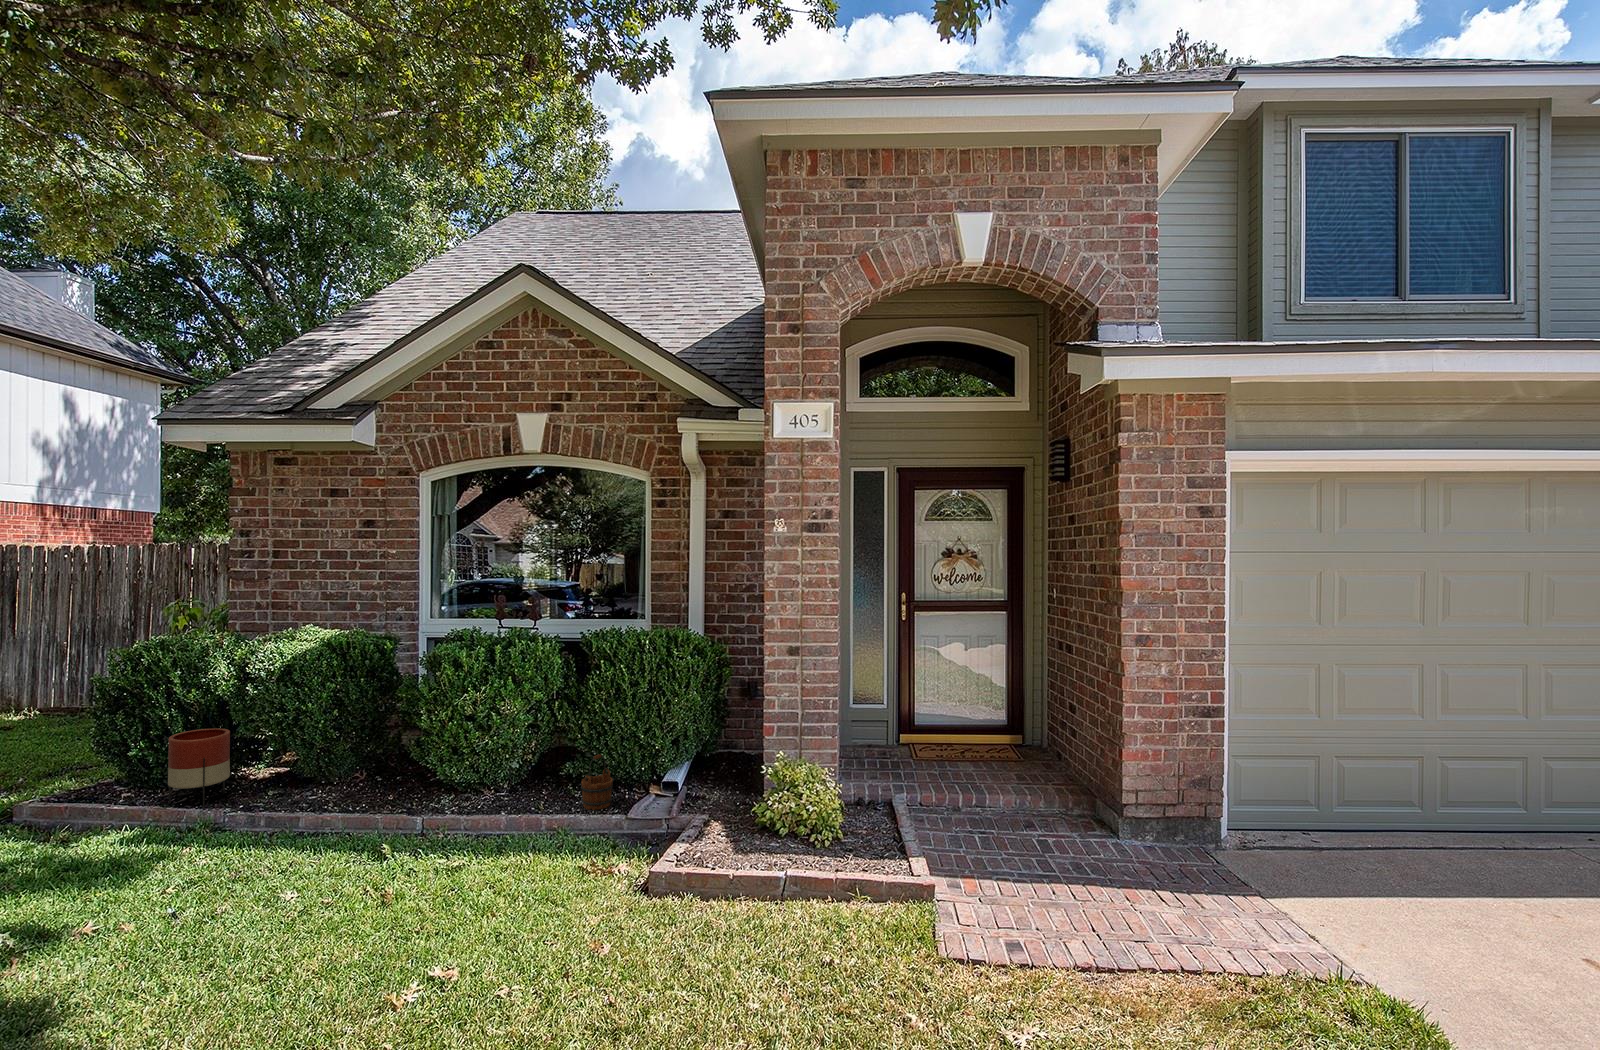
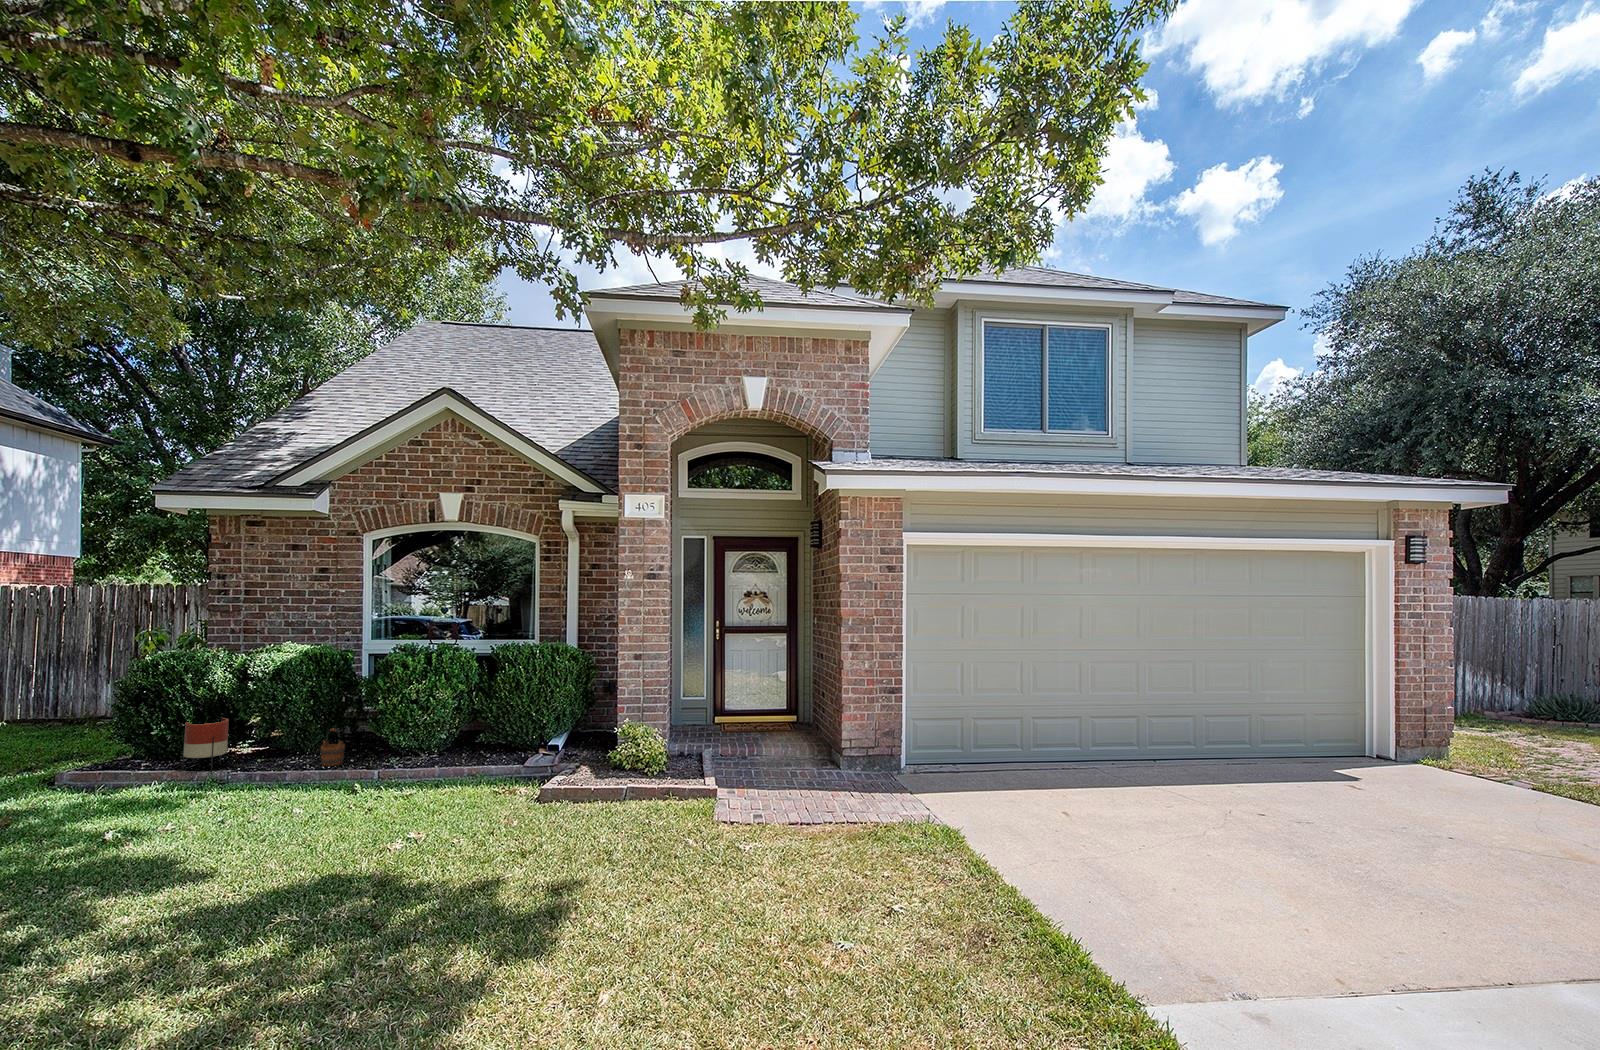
wooden bucket: present [581,754,613,810] -> present [321,729,345,766]

